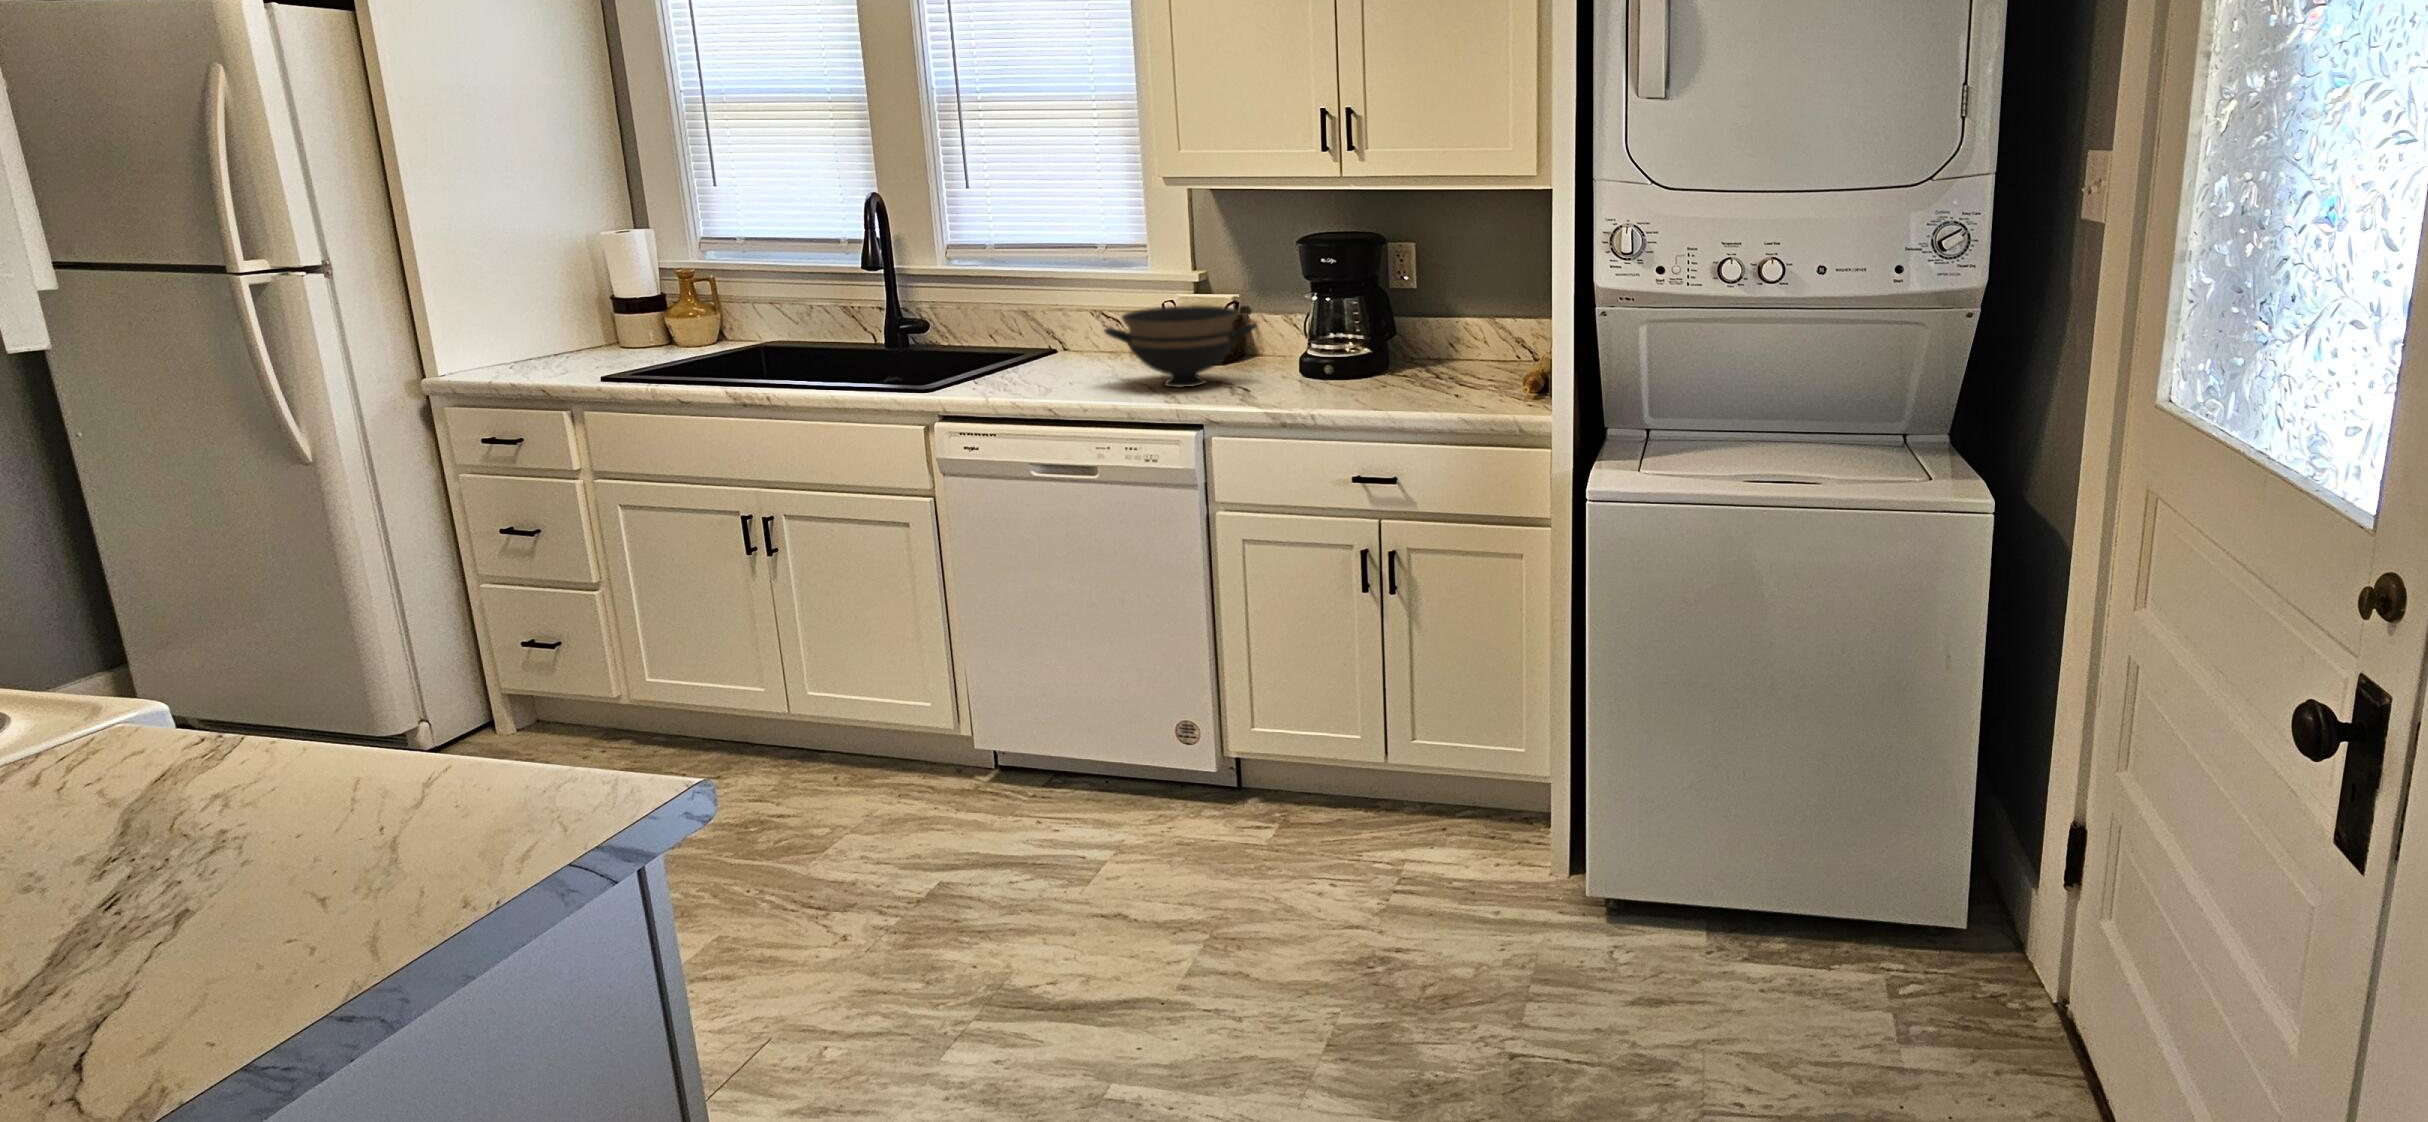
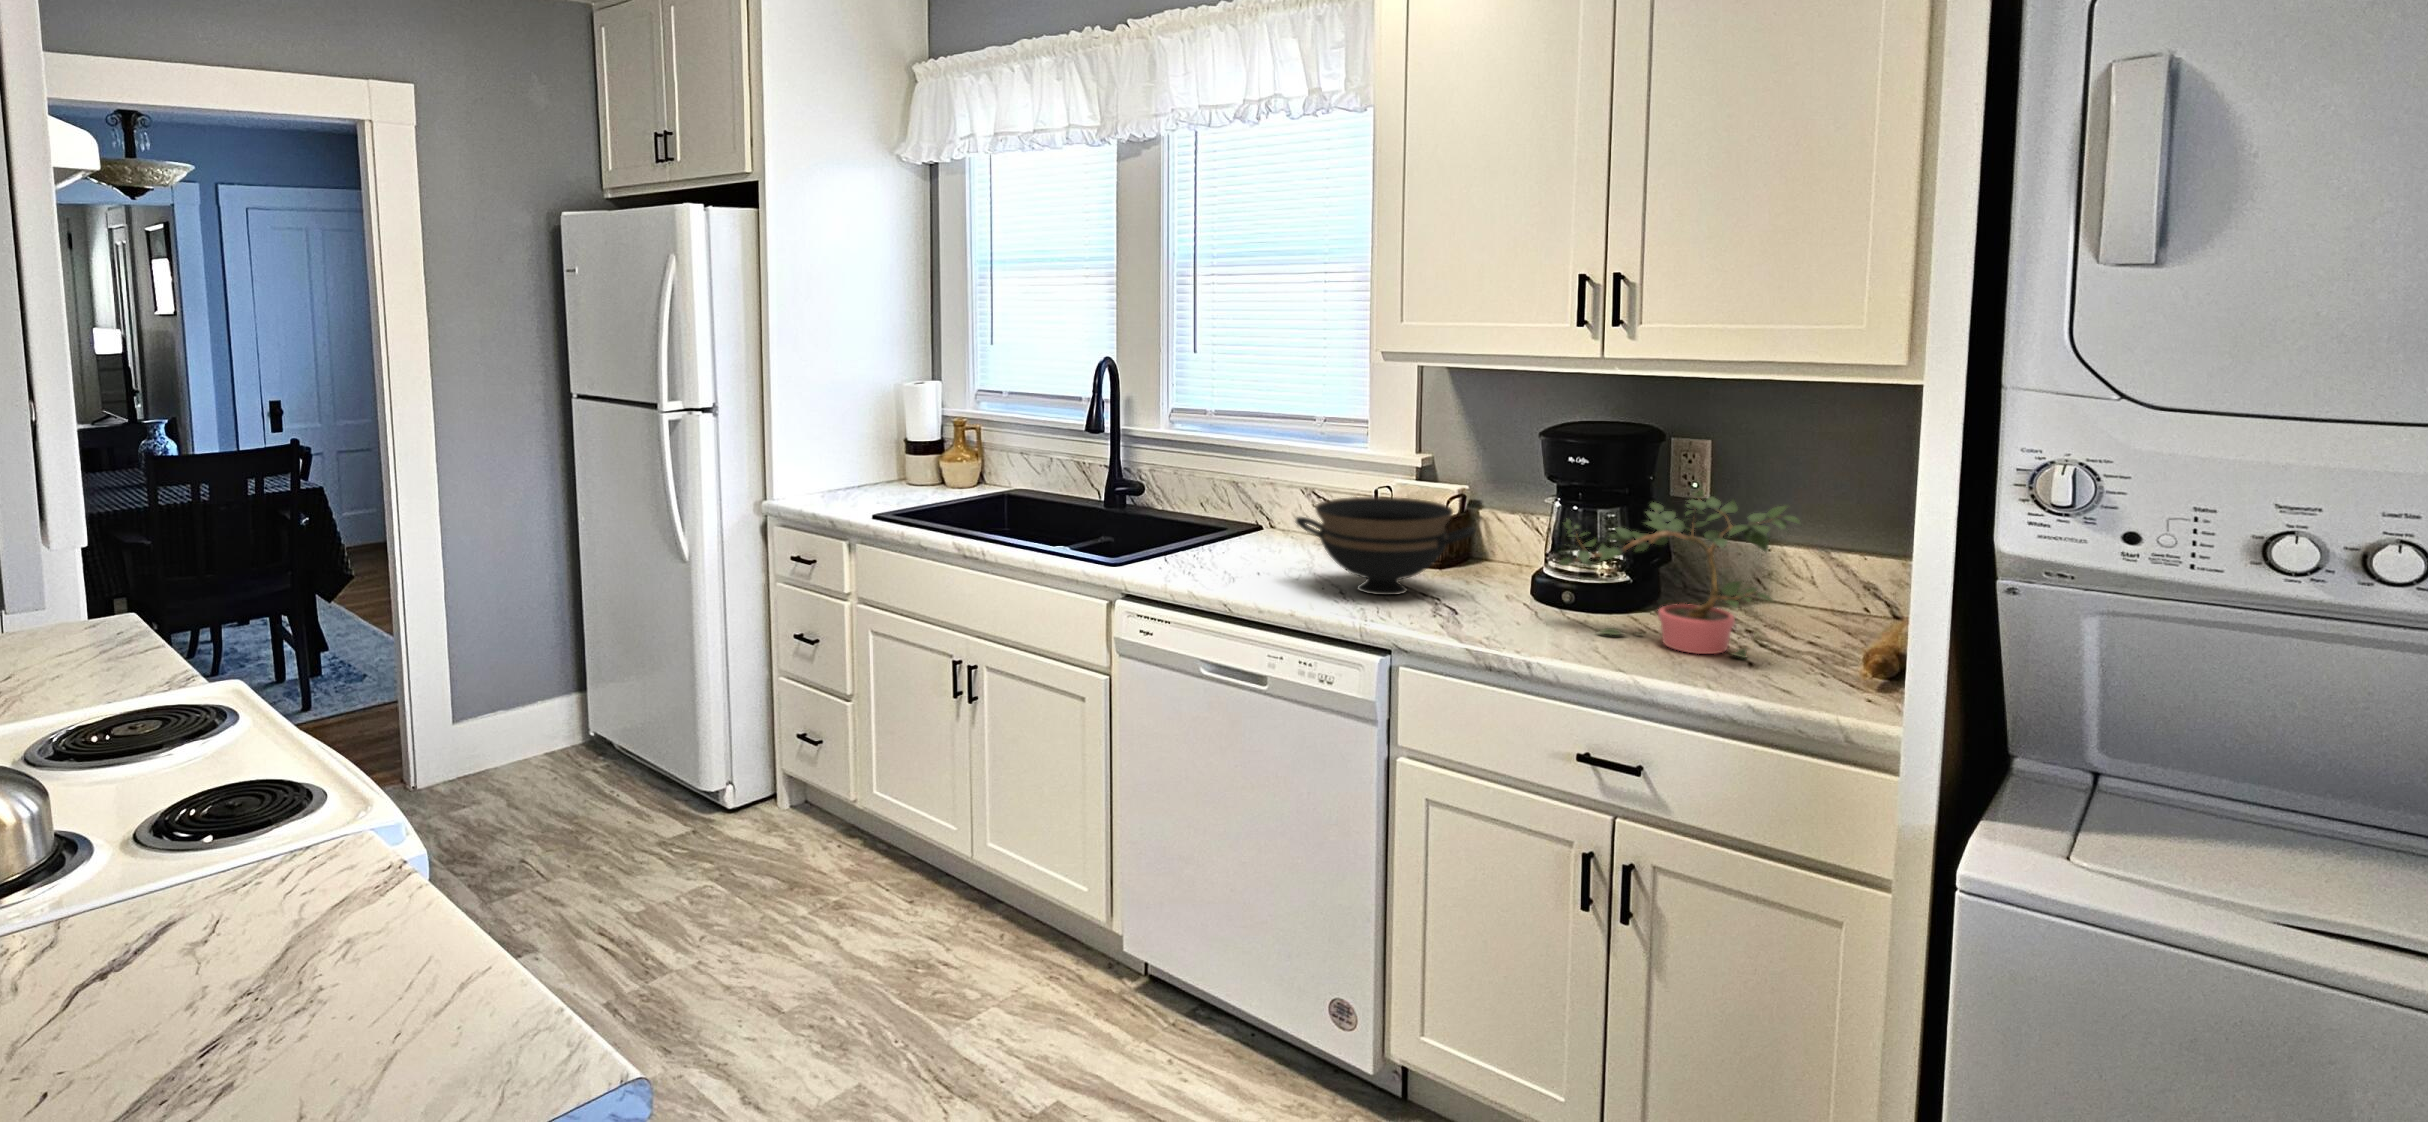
potted plant: none [1322,274,1483,395] -> present [1558,489,1800,658]

